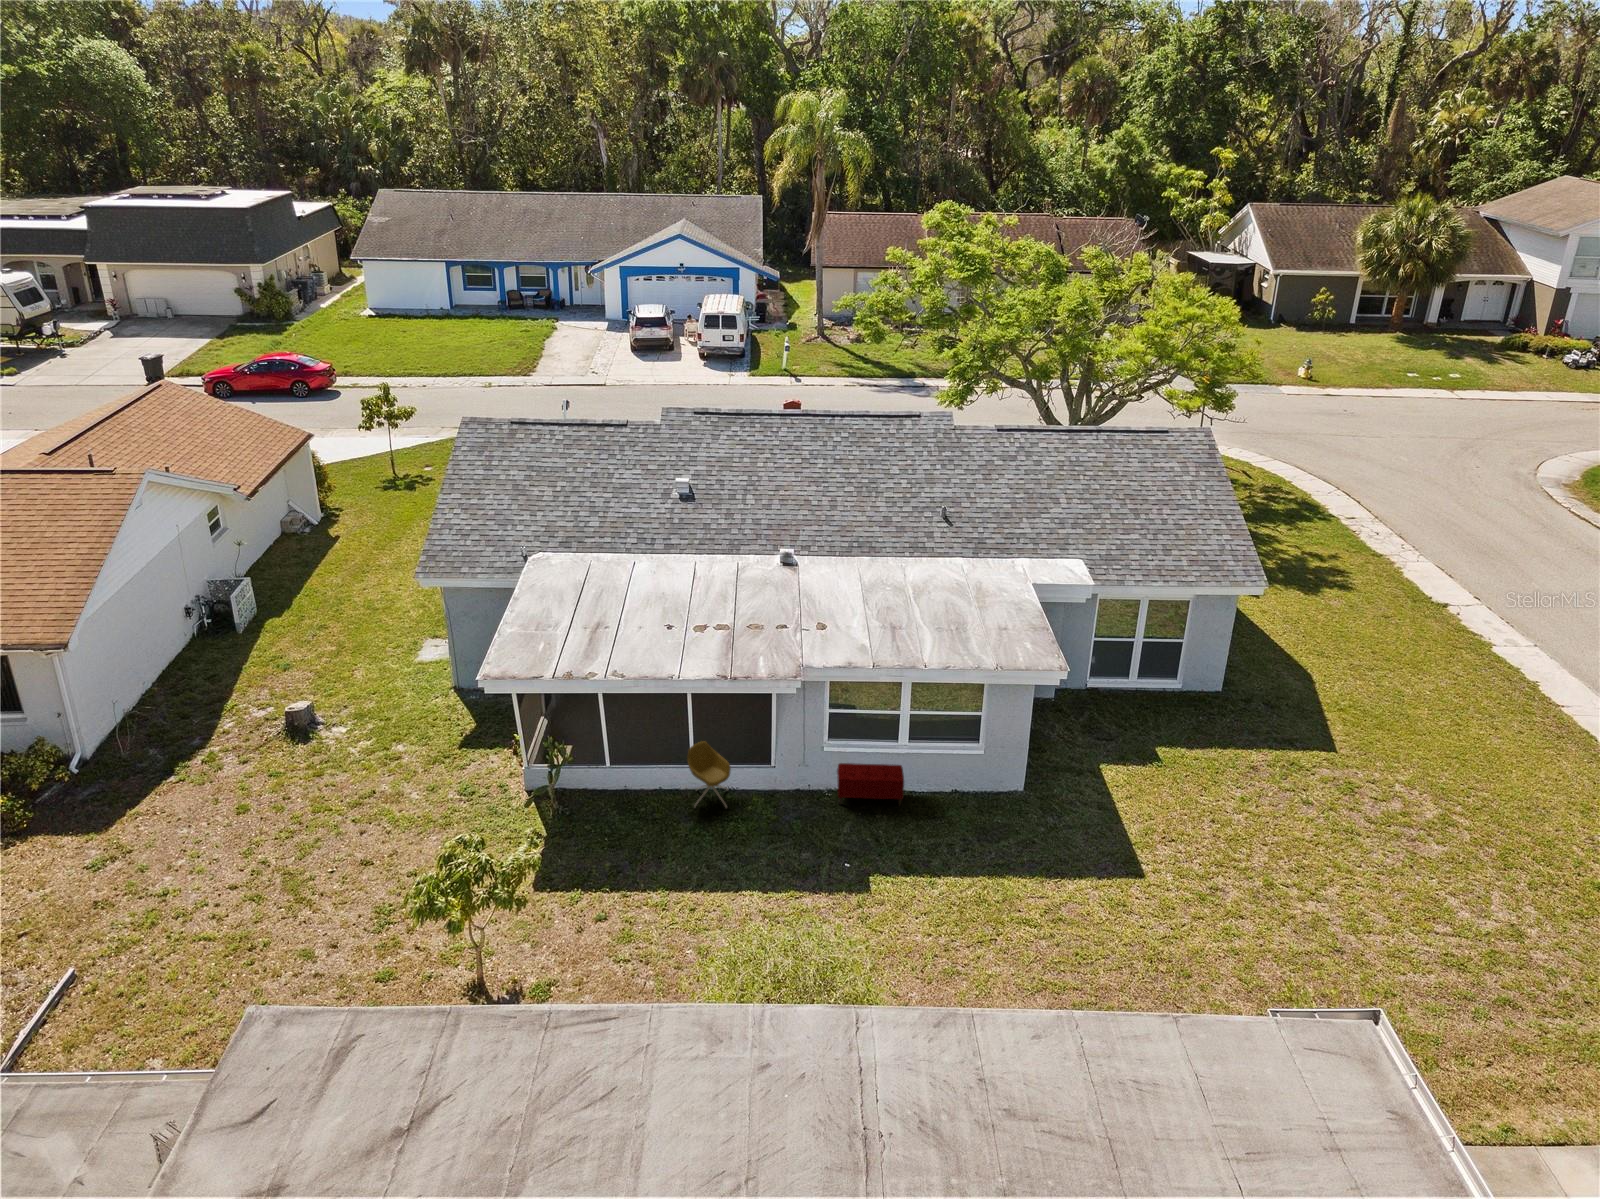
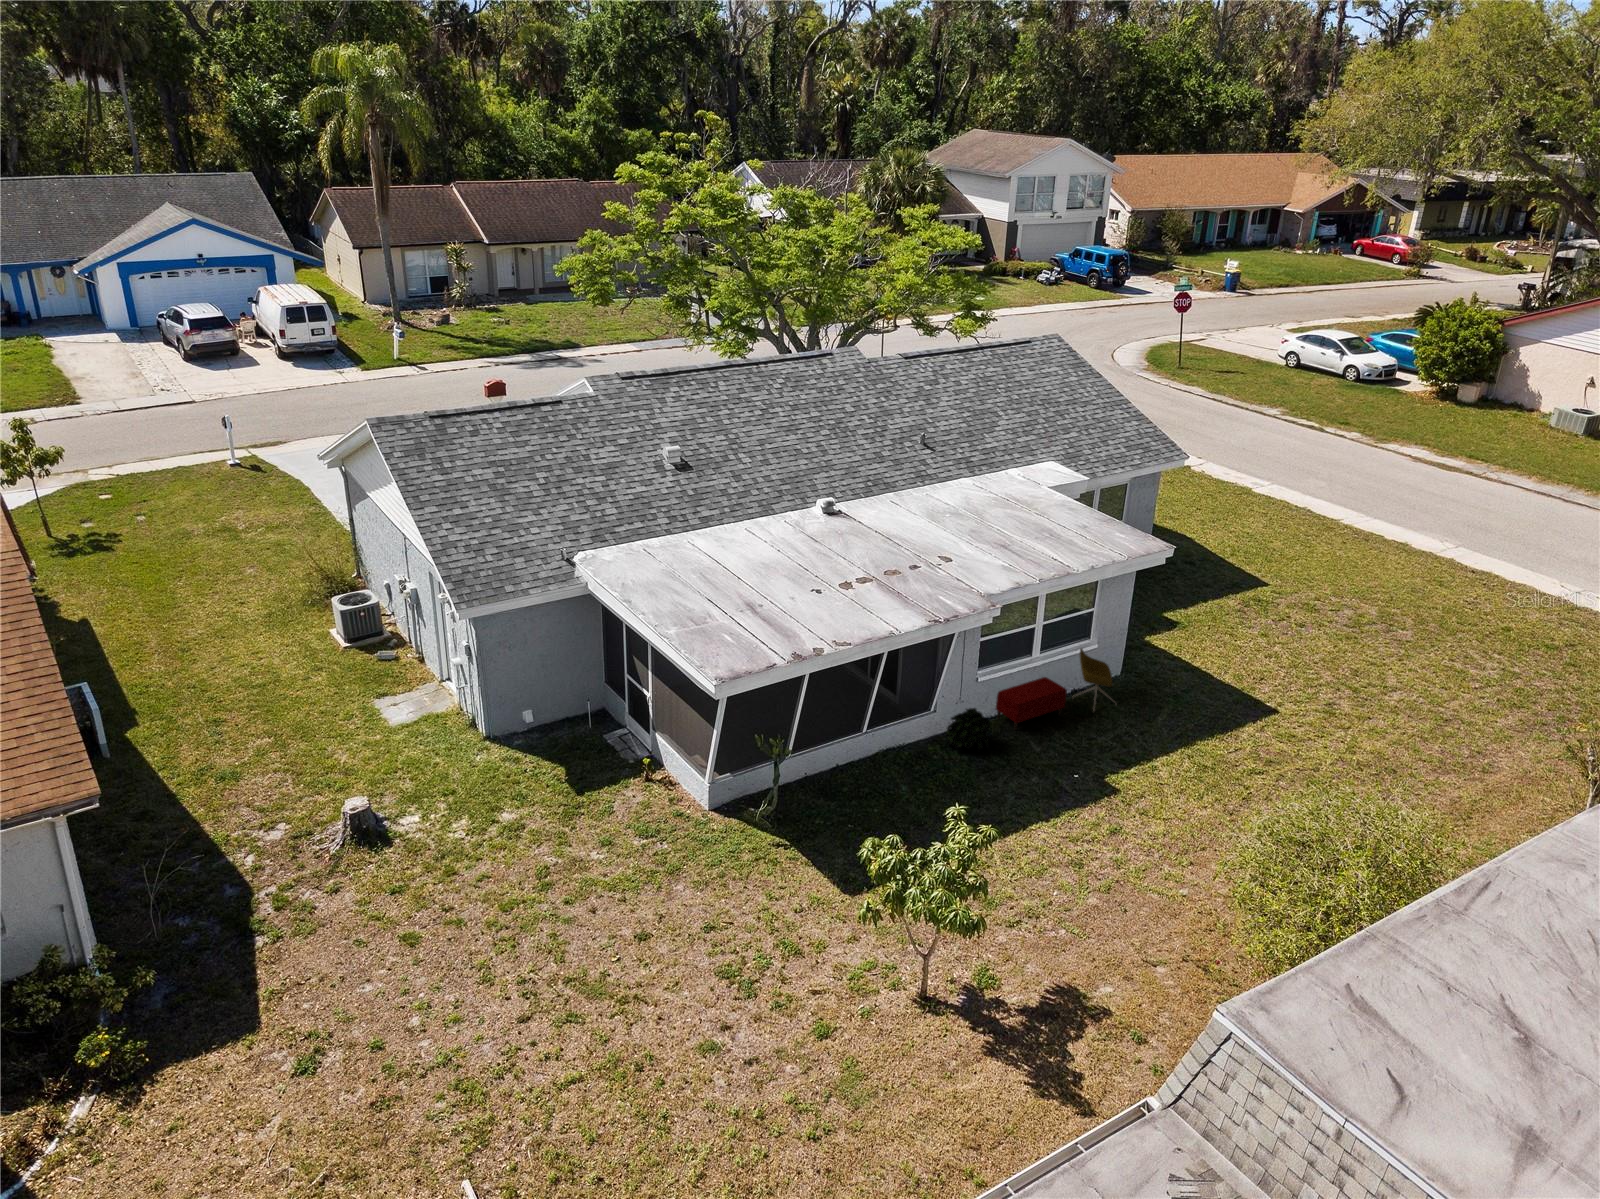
chair: present [687,741,731,807] -> present [1075,648,1116,711]
potted plant: none [760,767,806,810] -> present [946,708,990,751]

